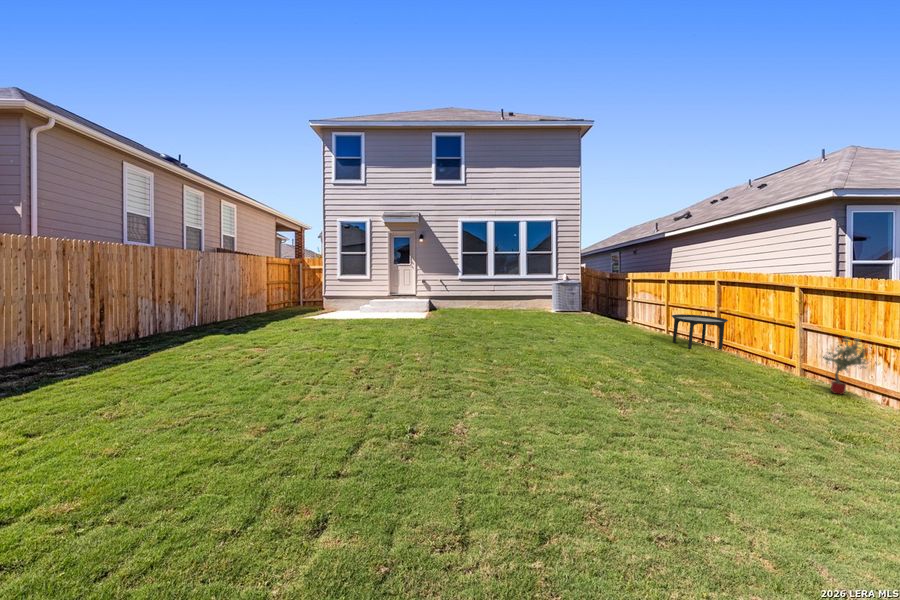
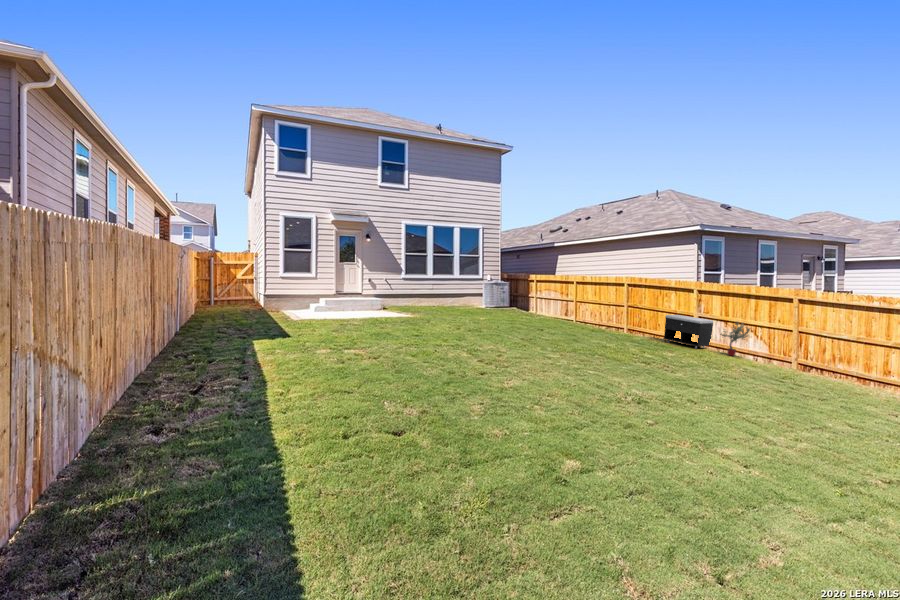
round table: present [672,314,728,350] -> none [603,308,640,333]
storage bench: none [742,324,821,378] -> present [664,315,713,349]

